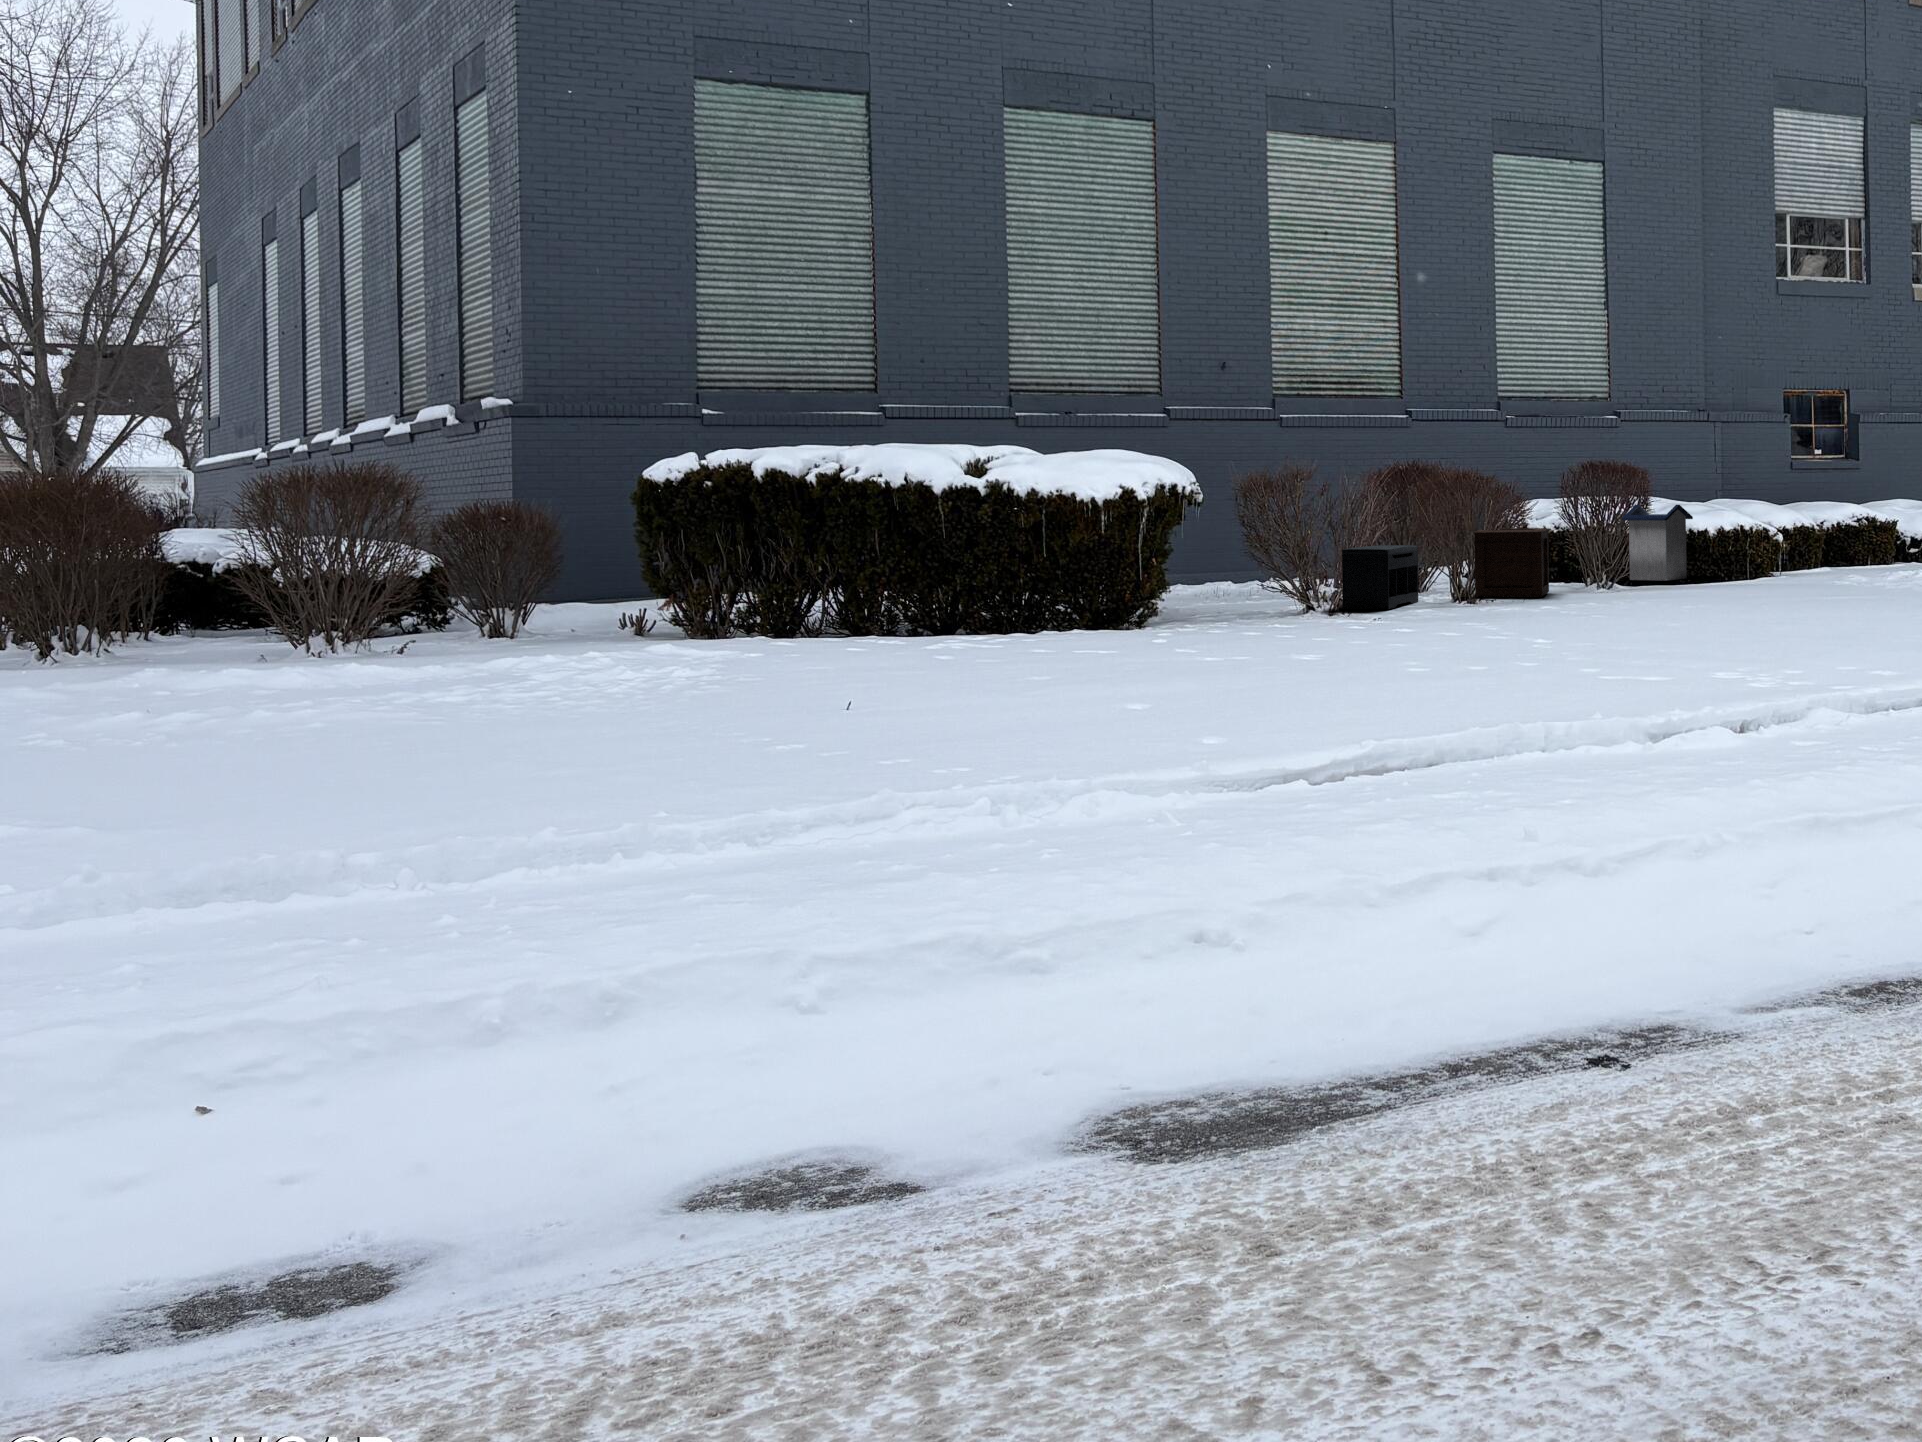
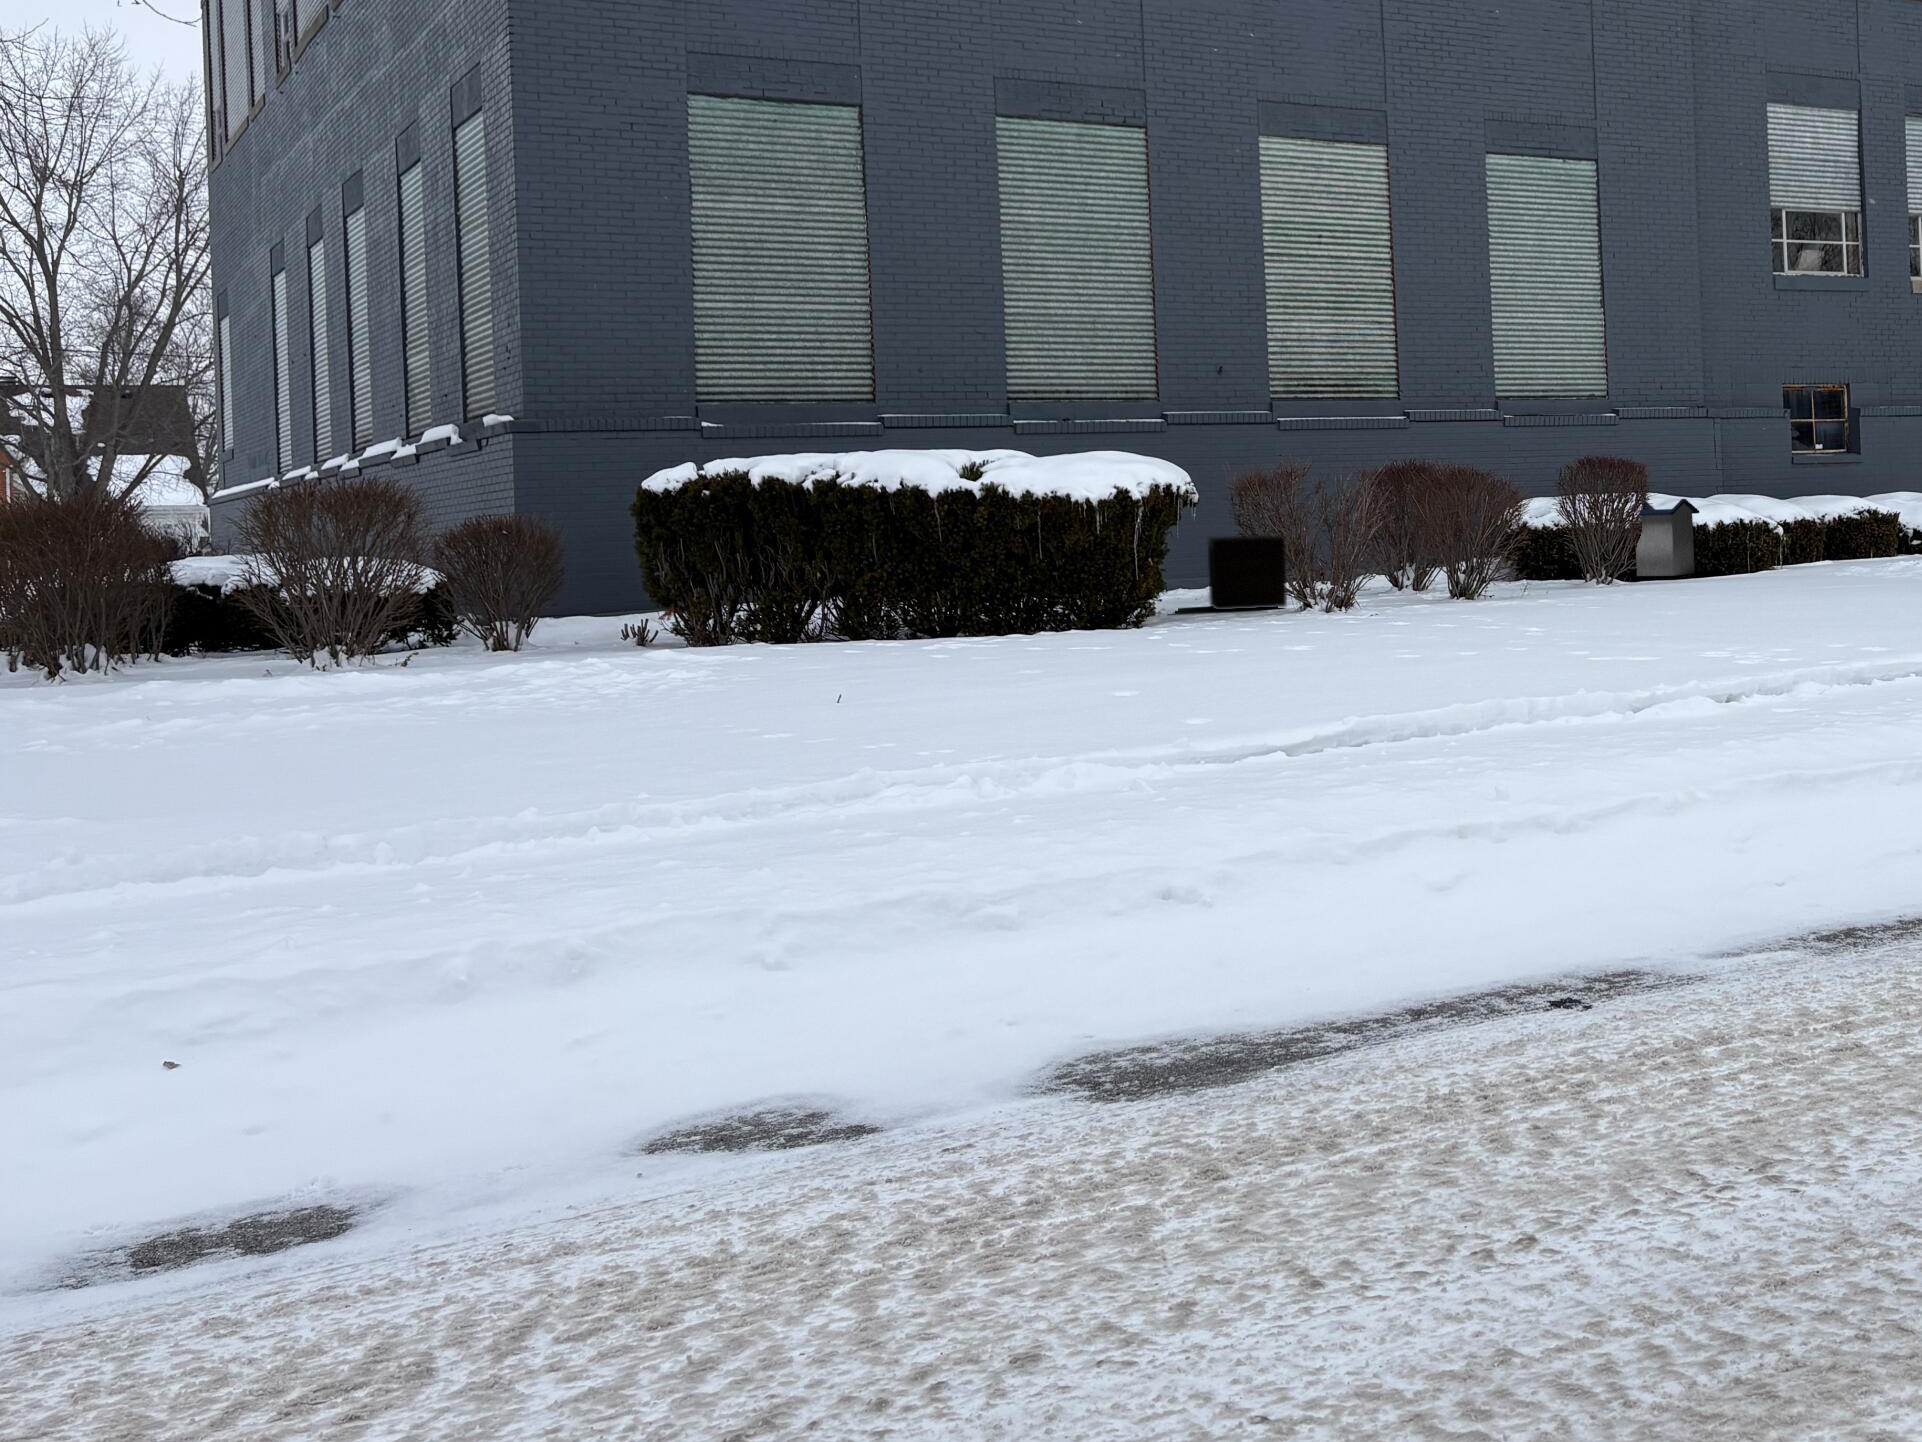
wooden crate: present [1475,528,1549,598] -> present [1208,536,1287,610]
bench: present [1342,545,1418,609] -> none [1342,543,1421,608]

